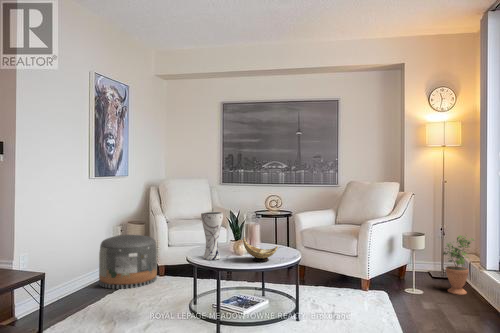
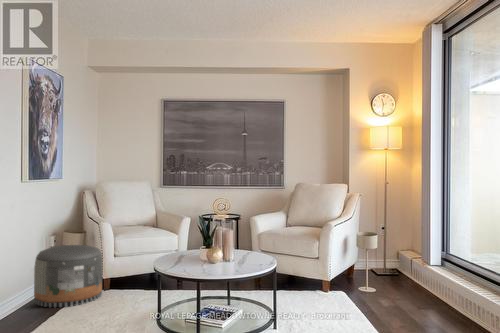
vase: present [201,212,223,260] -> none [175,218,199,269]
potted plant: present [443,235,474,295] -> none [391,232,420,290]
decorative bowl: present [243,237,278,262] -> none [221,244,256,269]

